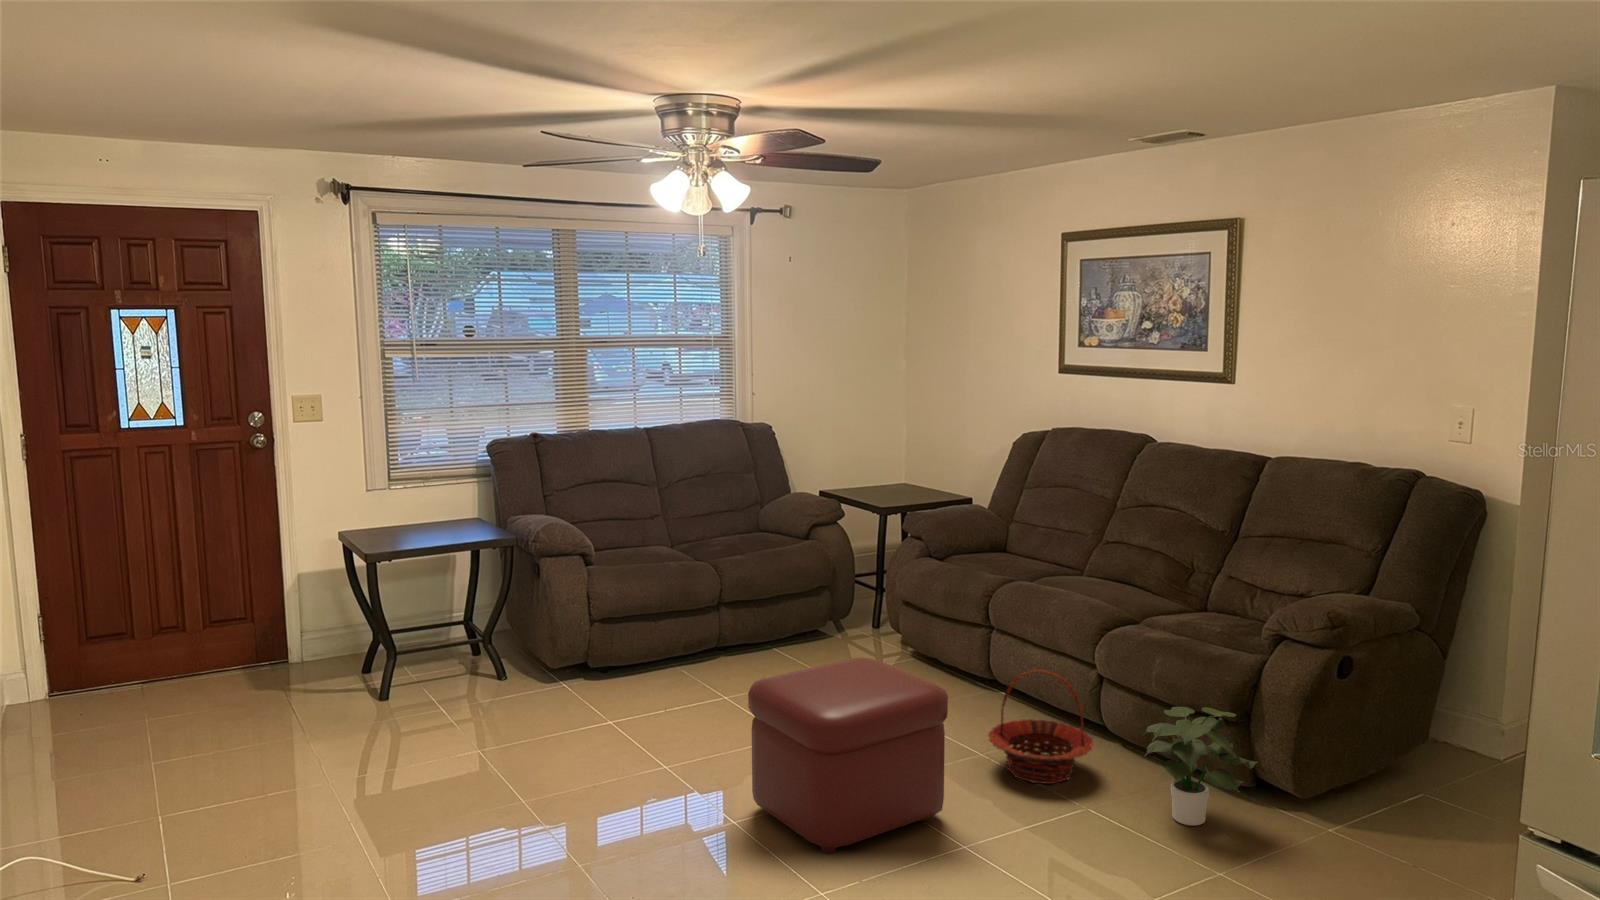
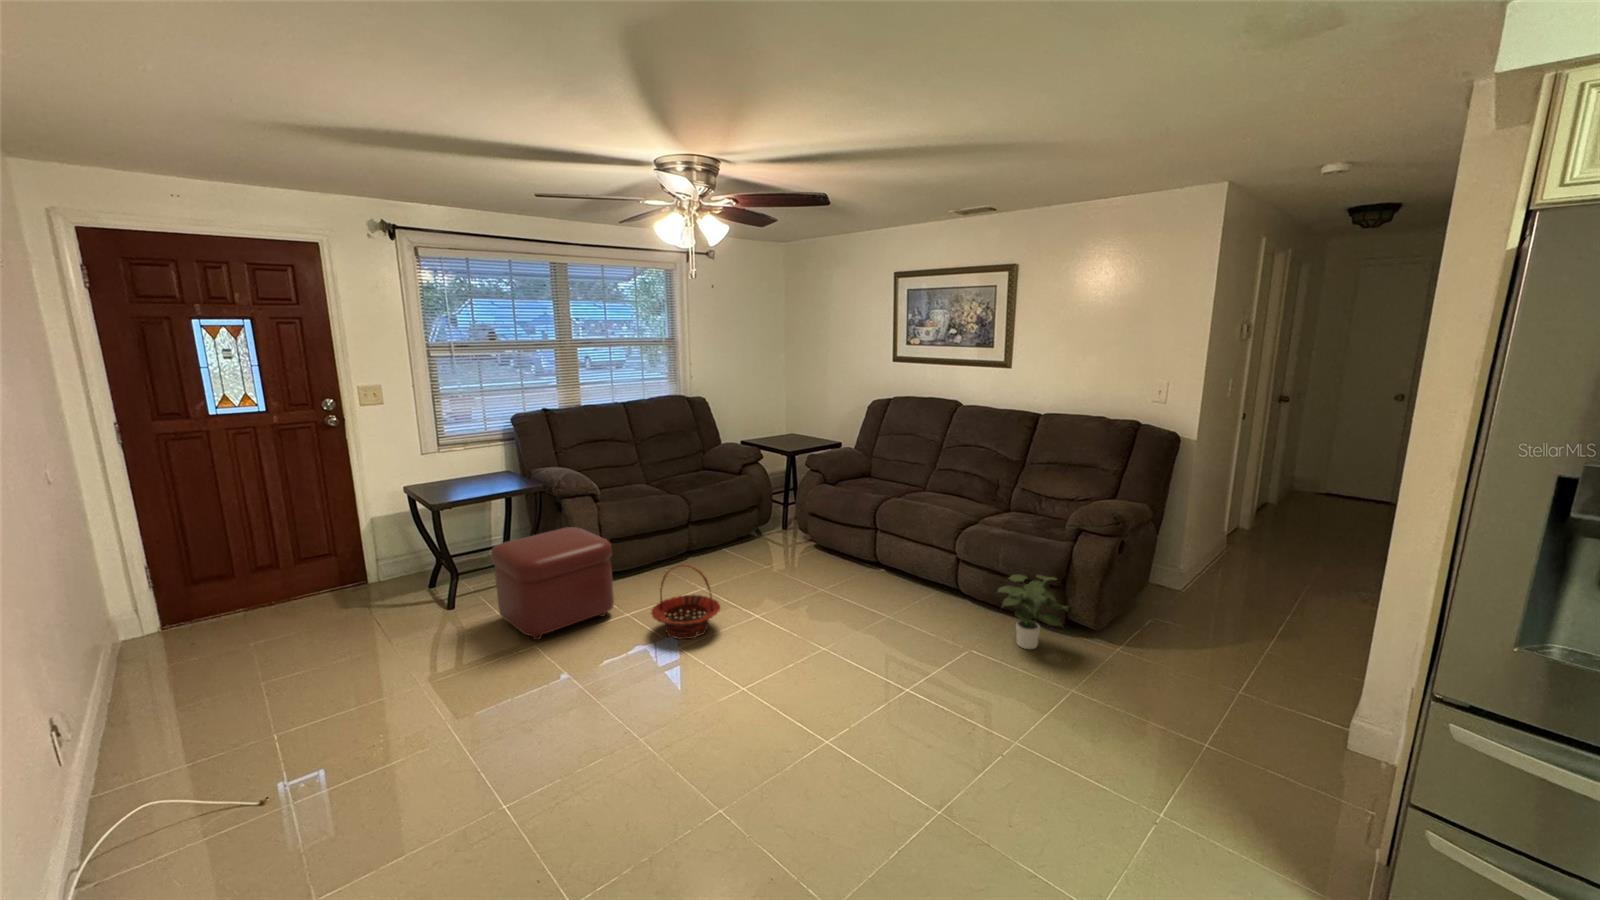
ottoman: present [748,658,948,854] -> present [491,527,614,640]
basket: present [988,670,1094,784] -> present [651,564,720,639]

